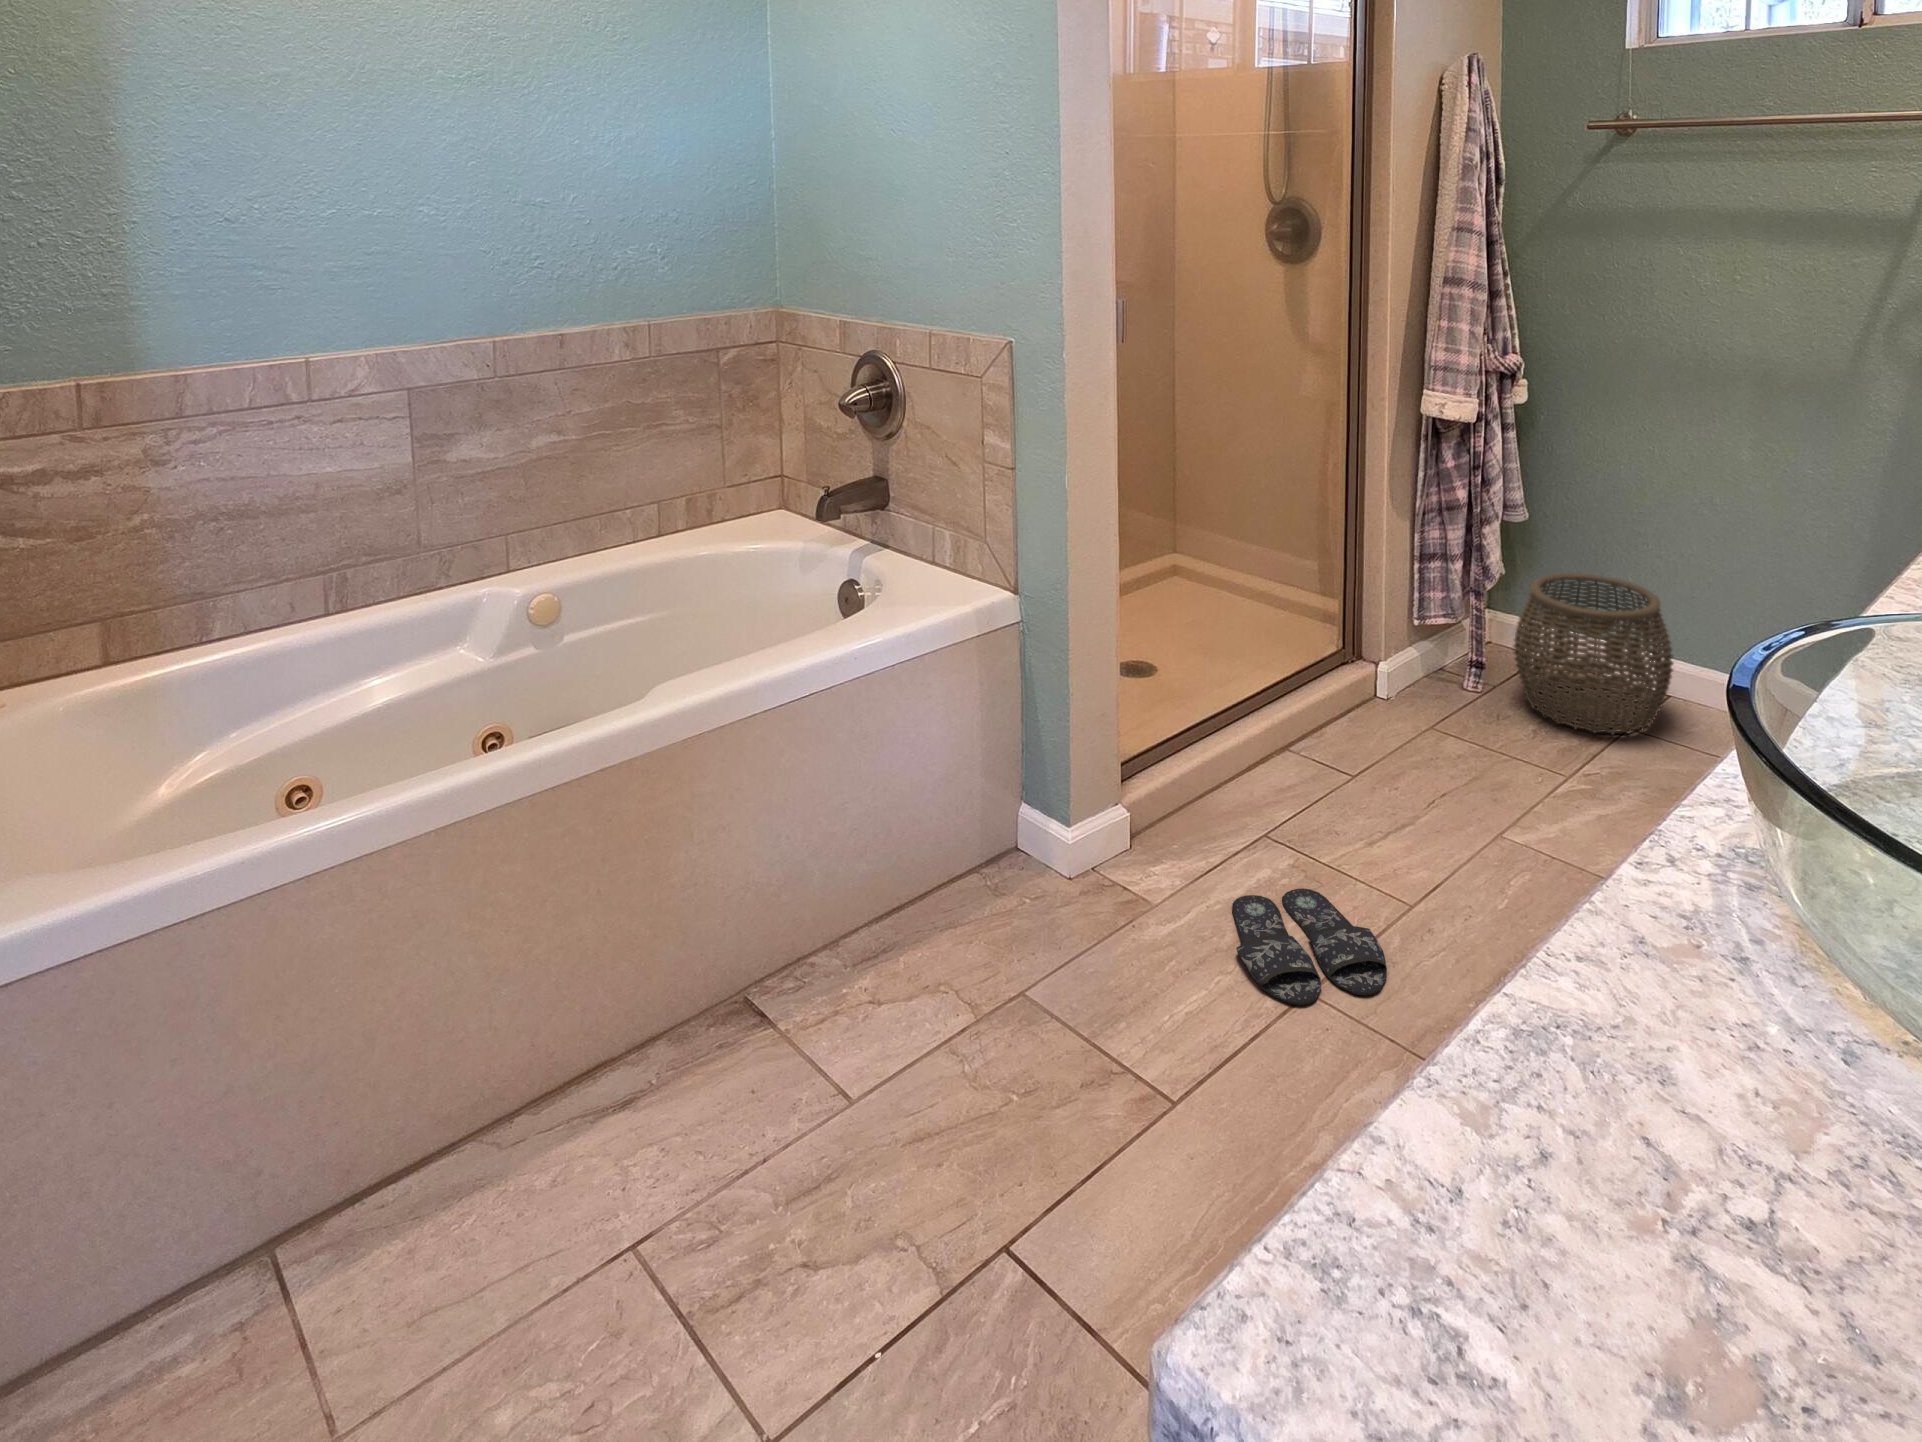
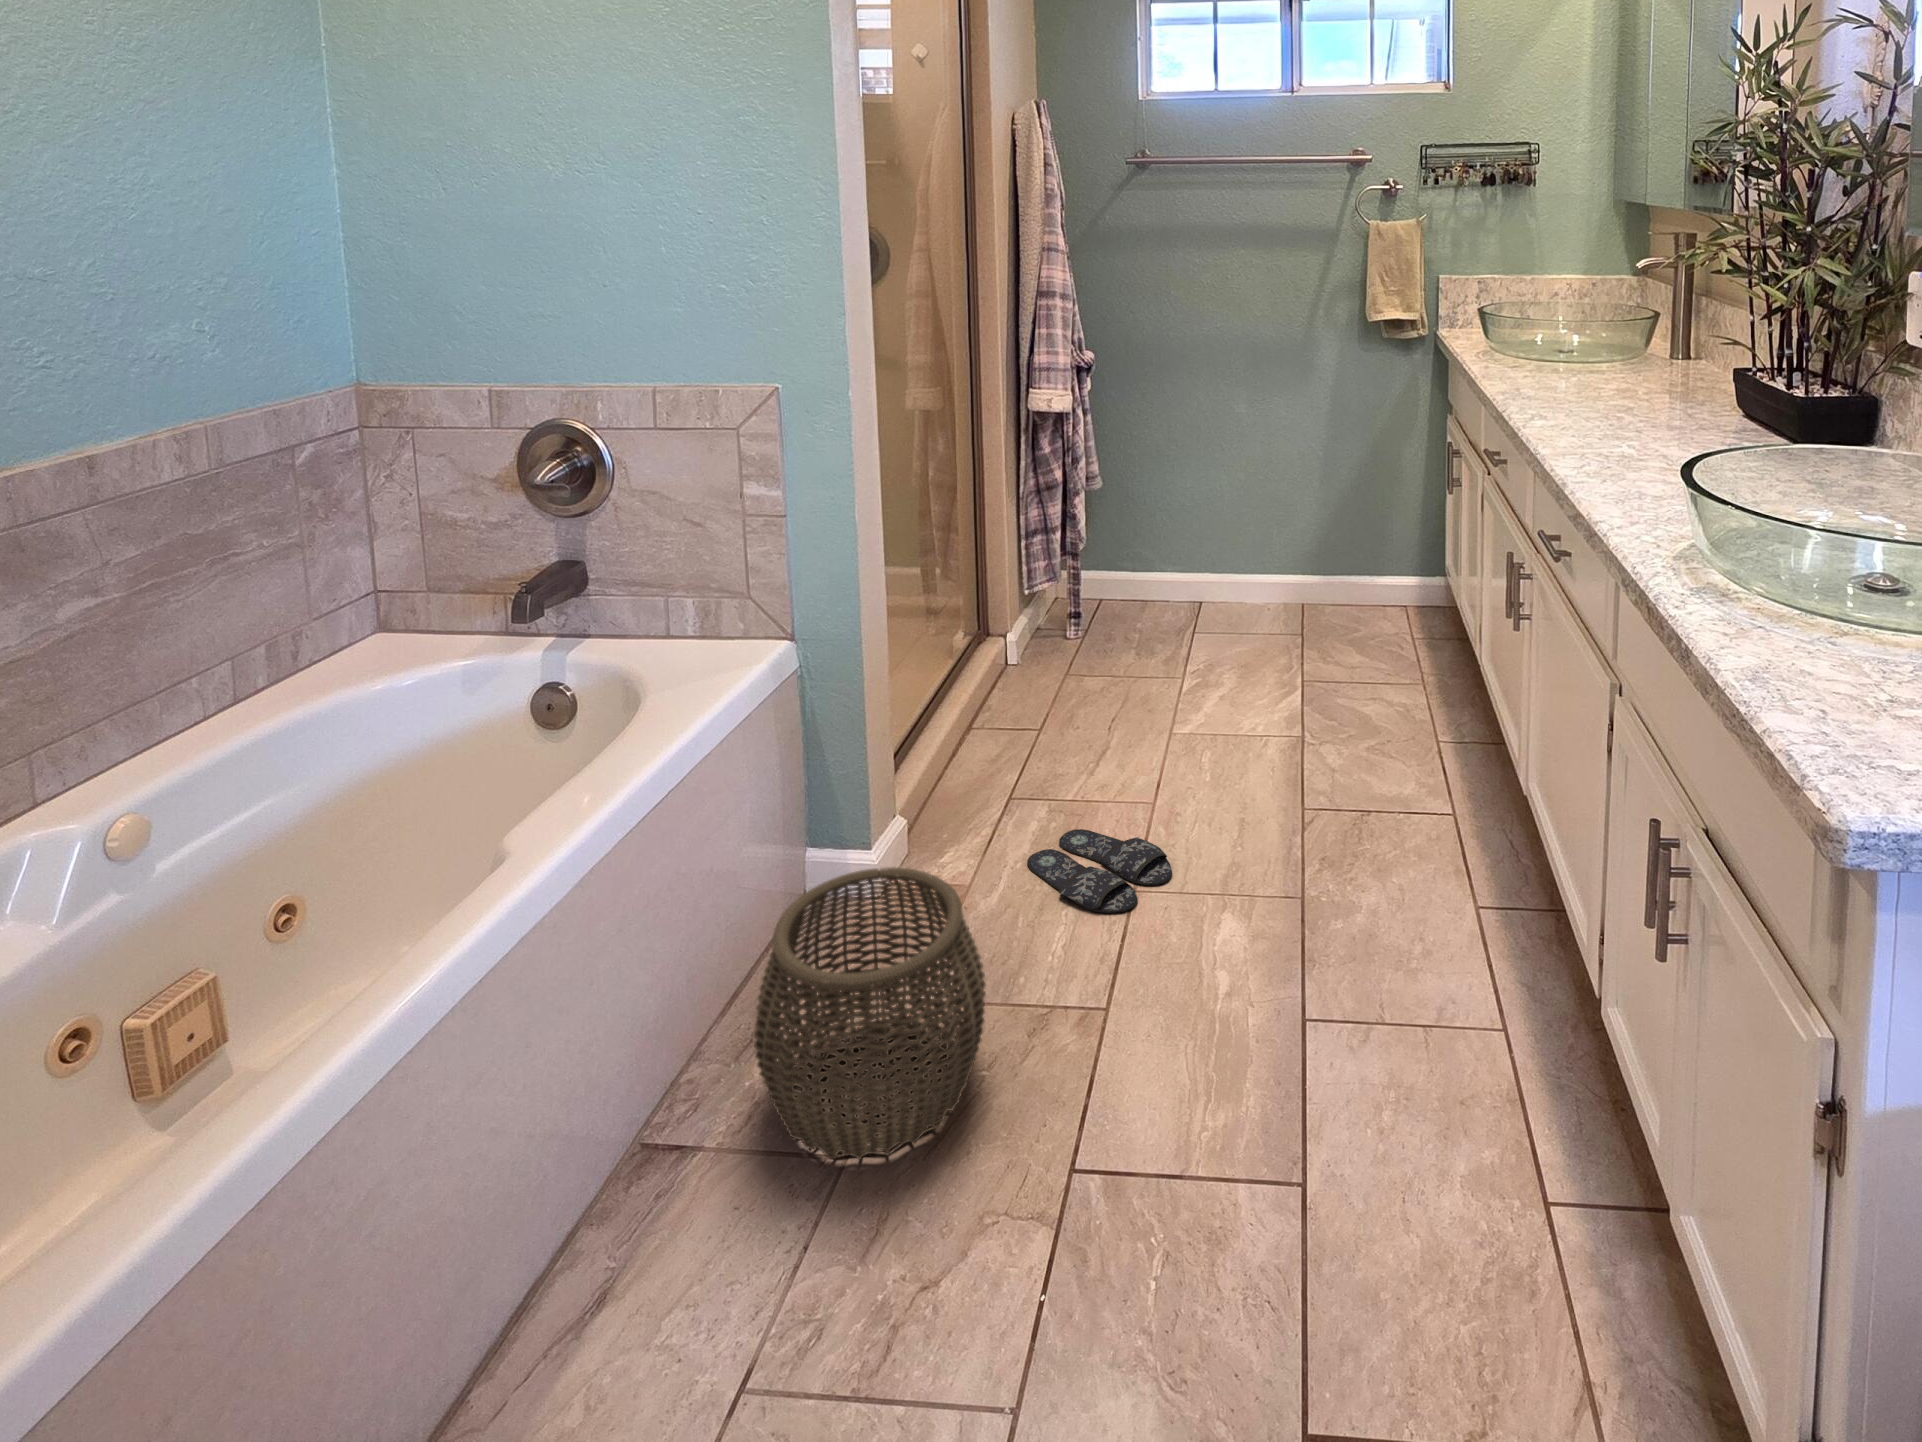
woven basket: present [1514,573,1674,735] -> present [754,867,986,1160]

